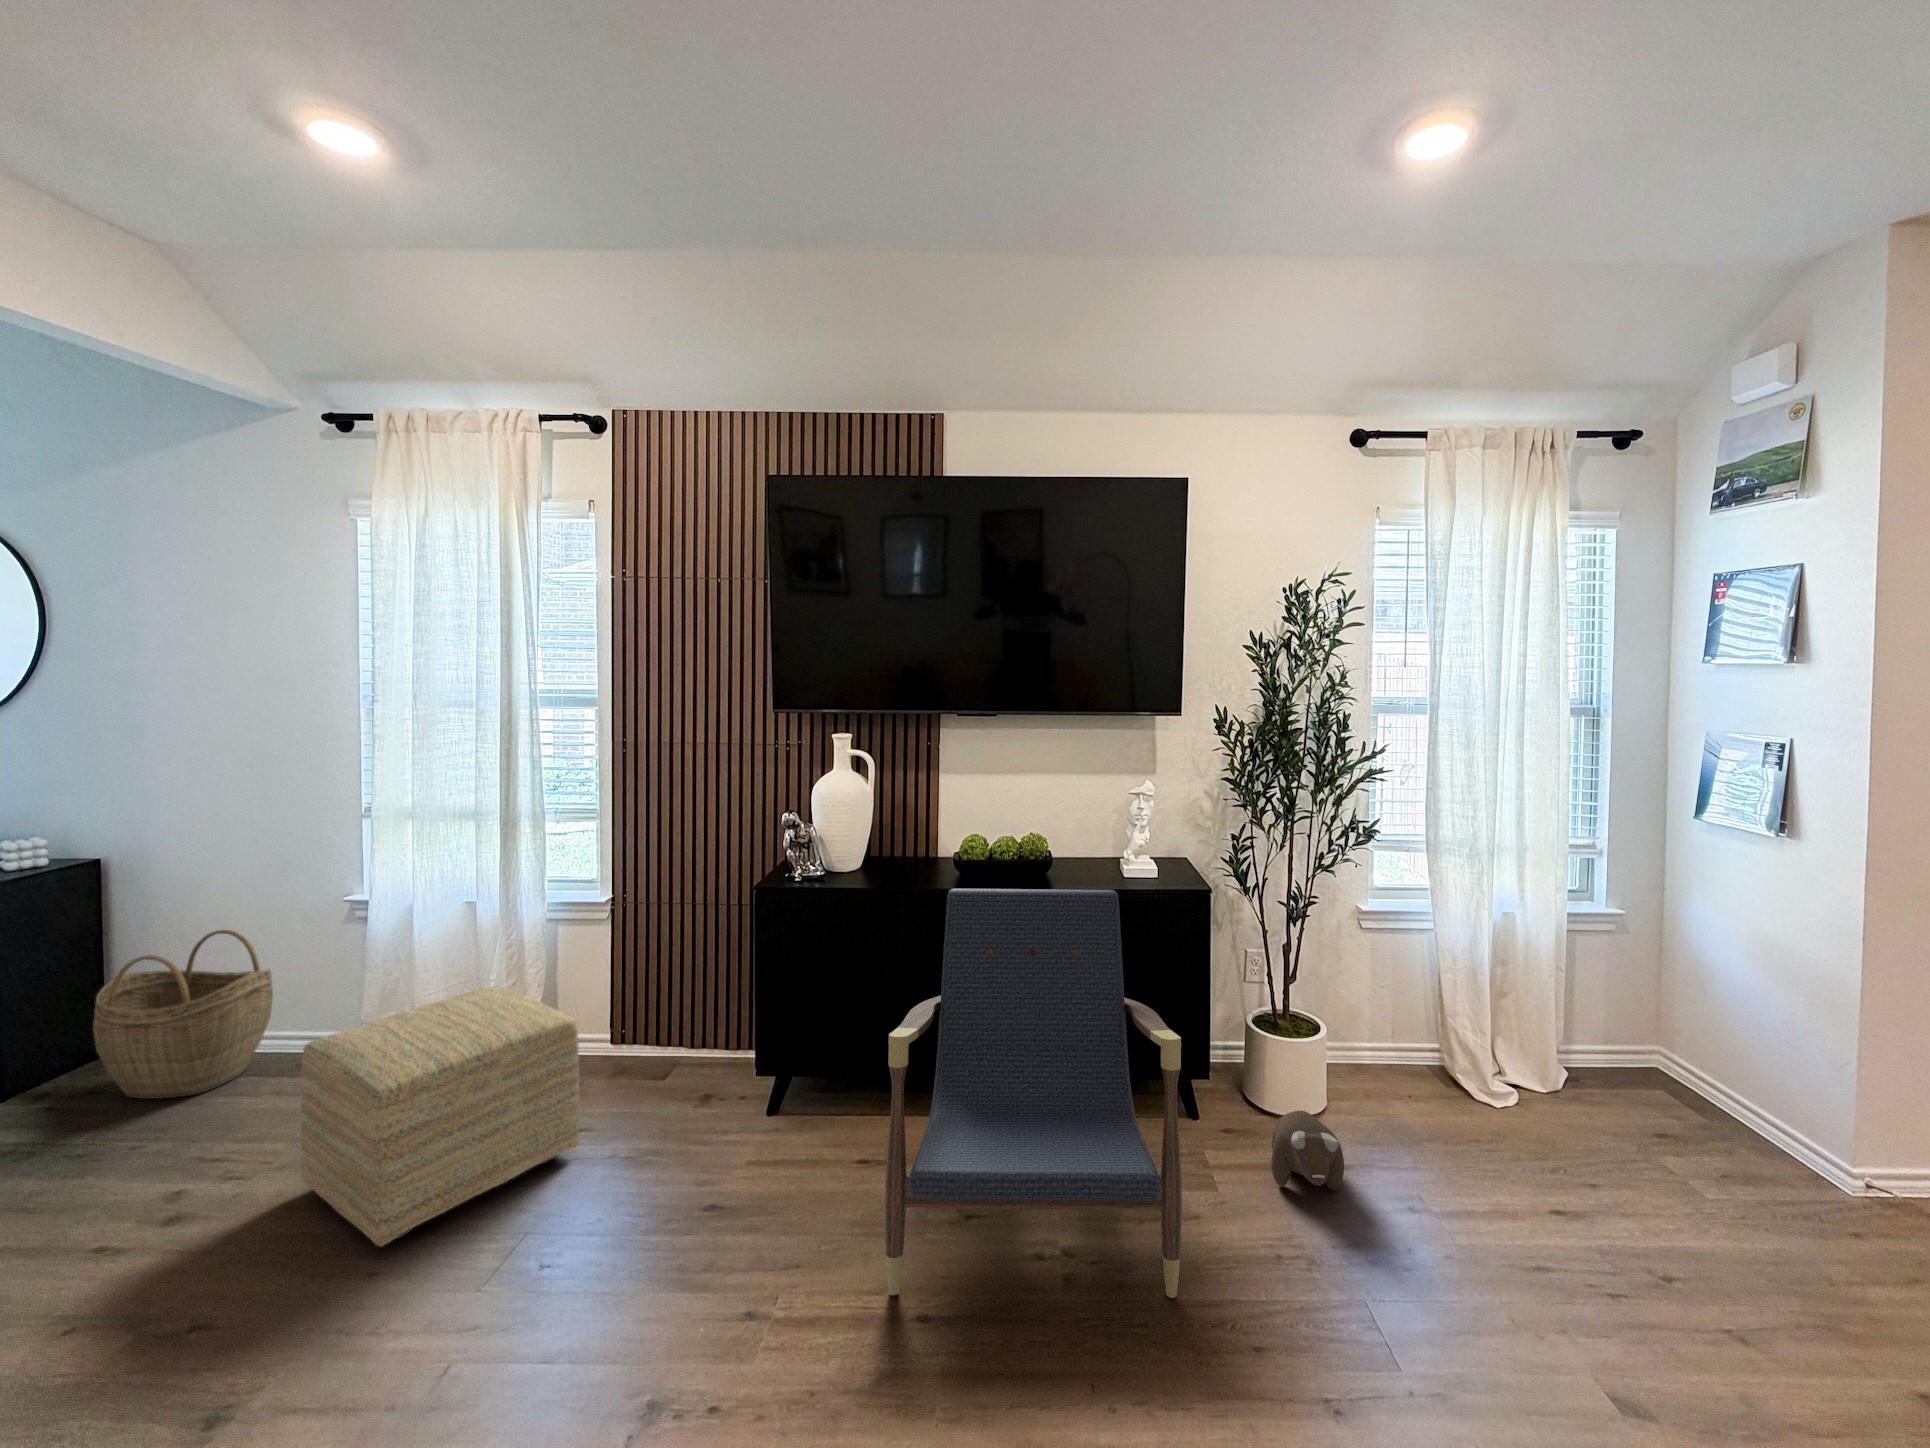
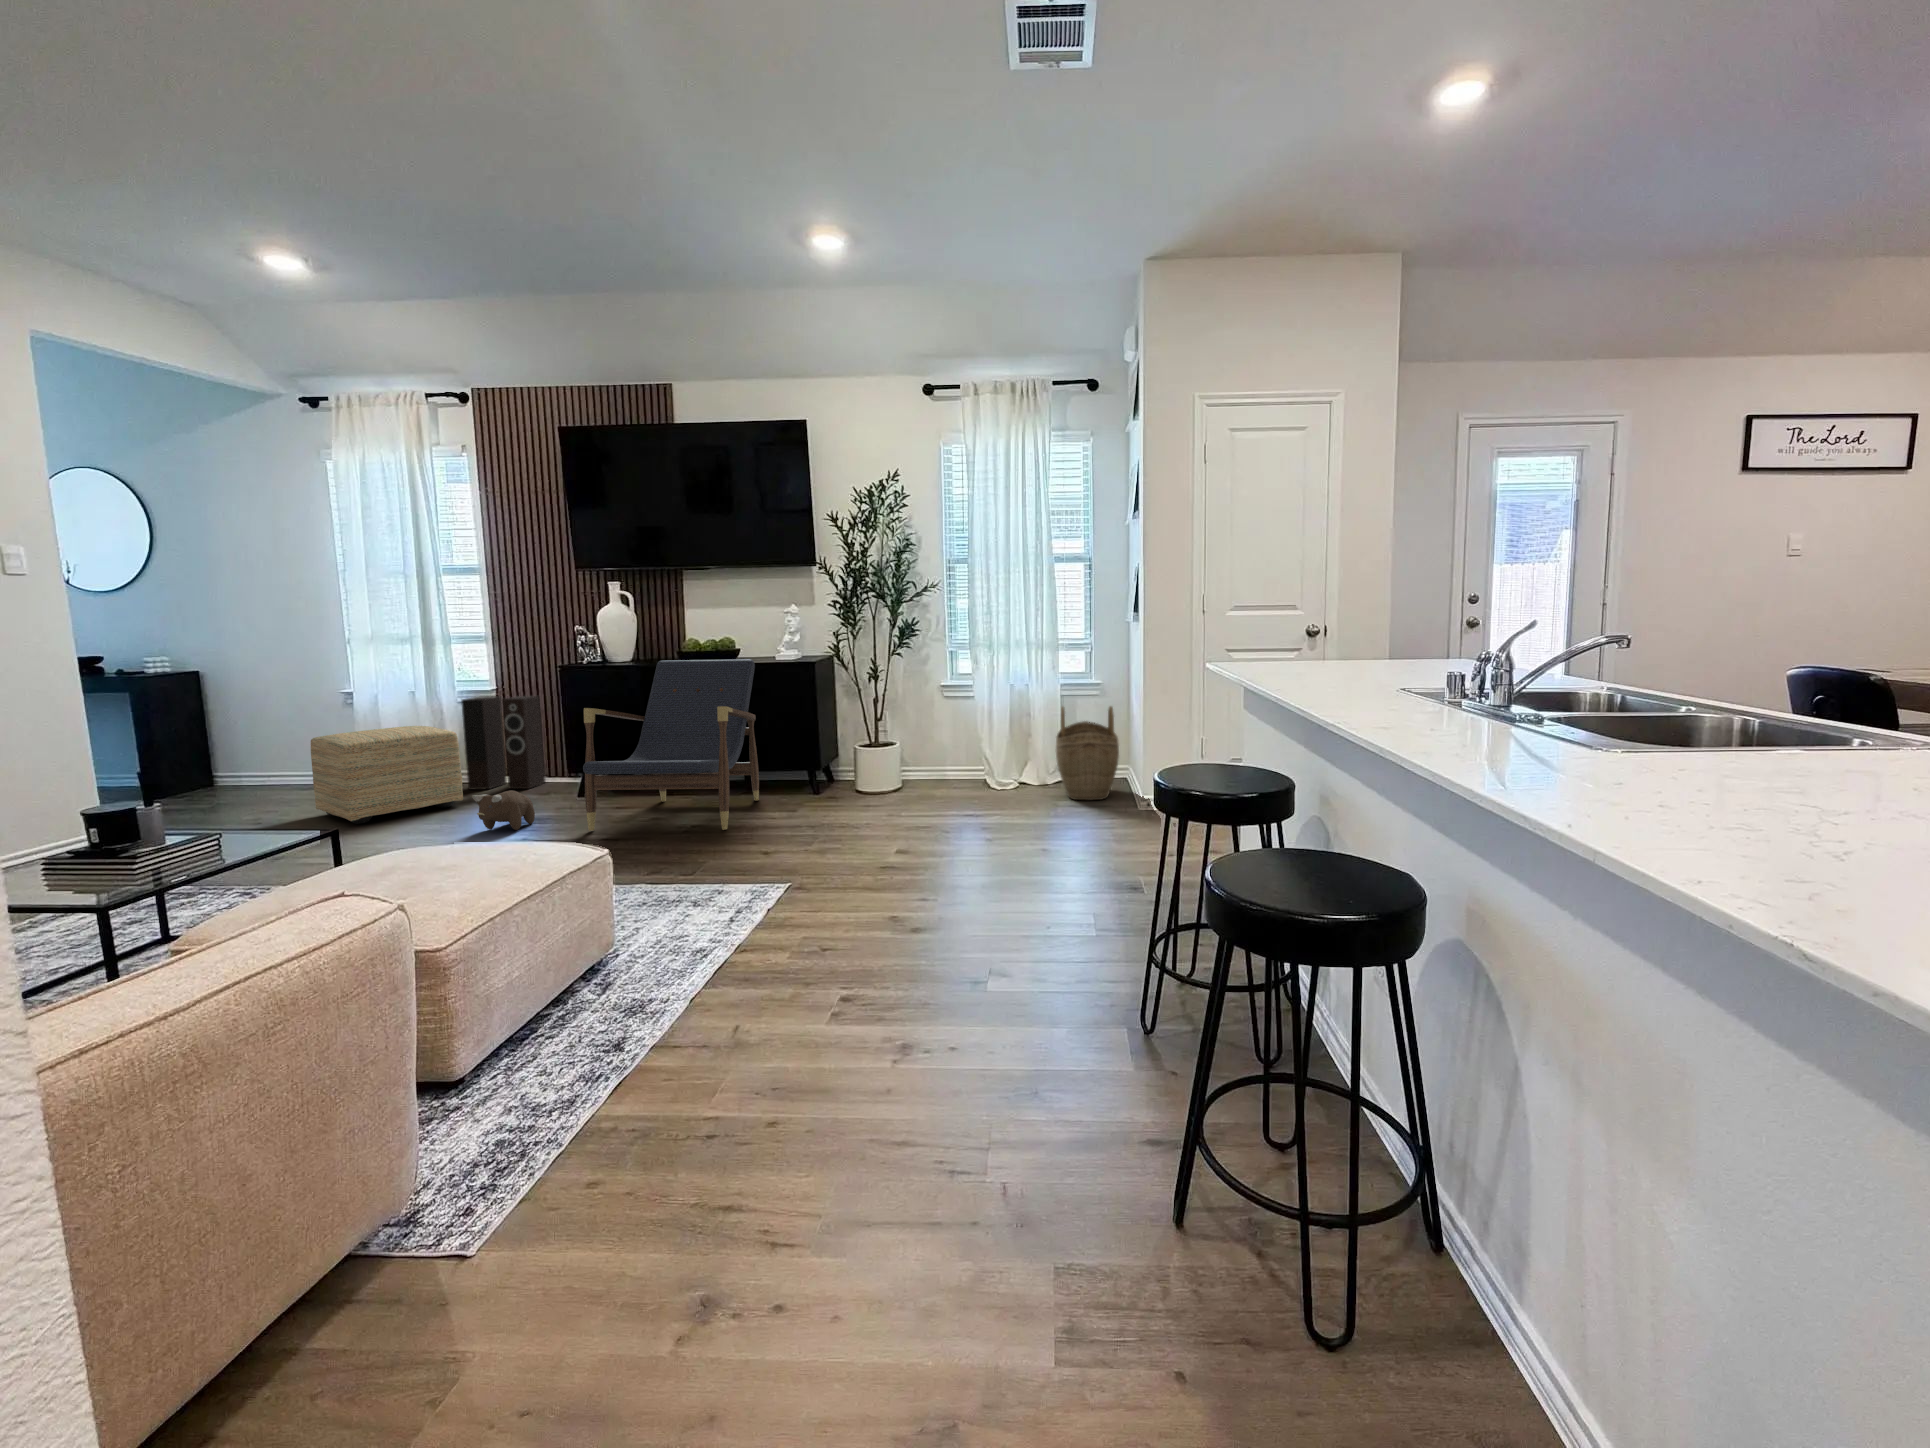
speaker: none [564,915,691,1085] -> present [461,696,546,790]
woven basket: present [93,930,273,1099] -> present [1056,706,1119,800]
plush toy: present [1271,1110,1344,1190] -> present [472,790,535,830]

